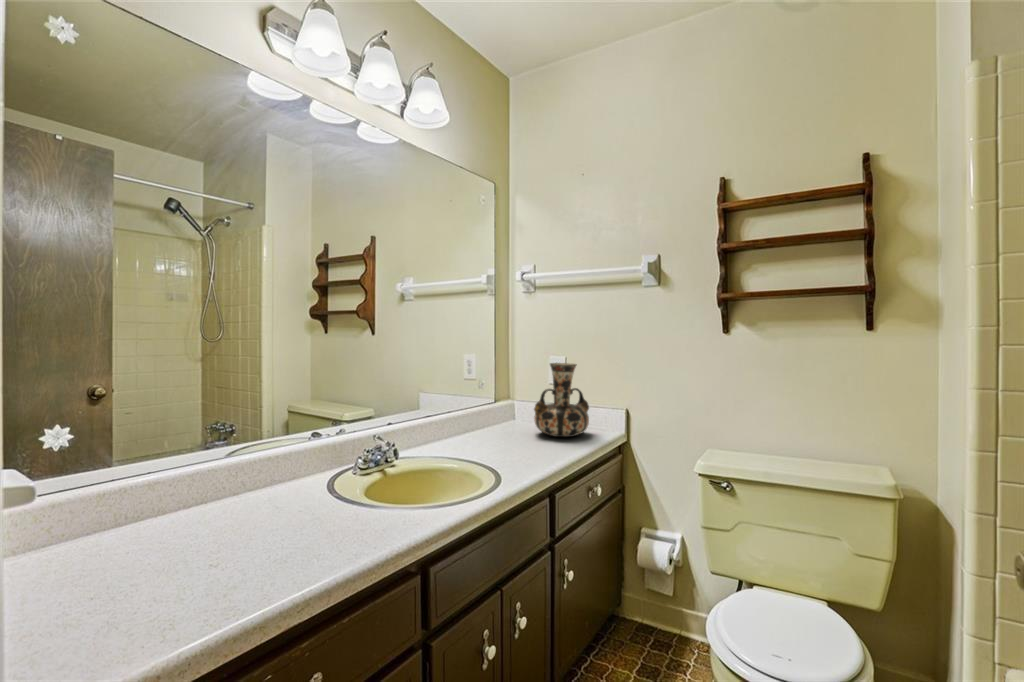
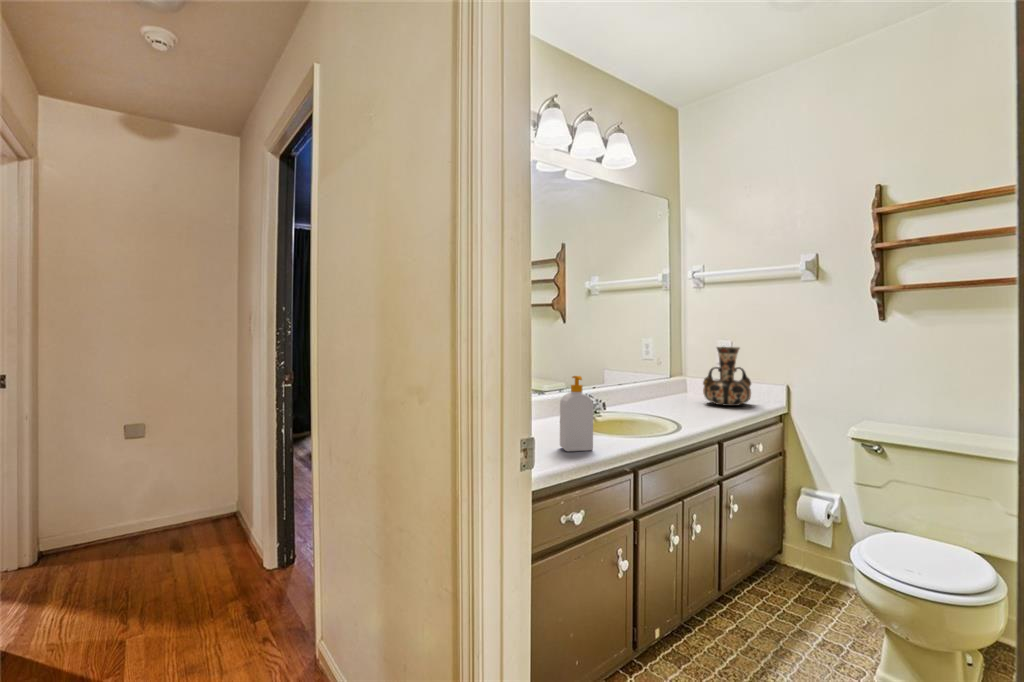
soap bottle: none [299,433,354,565] -> present [560,376,593,451]

